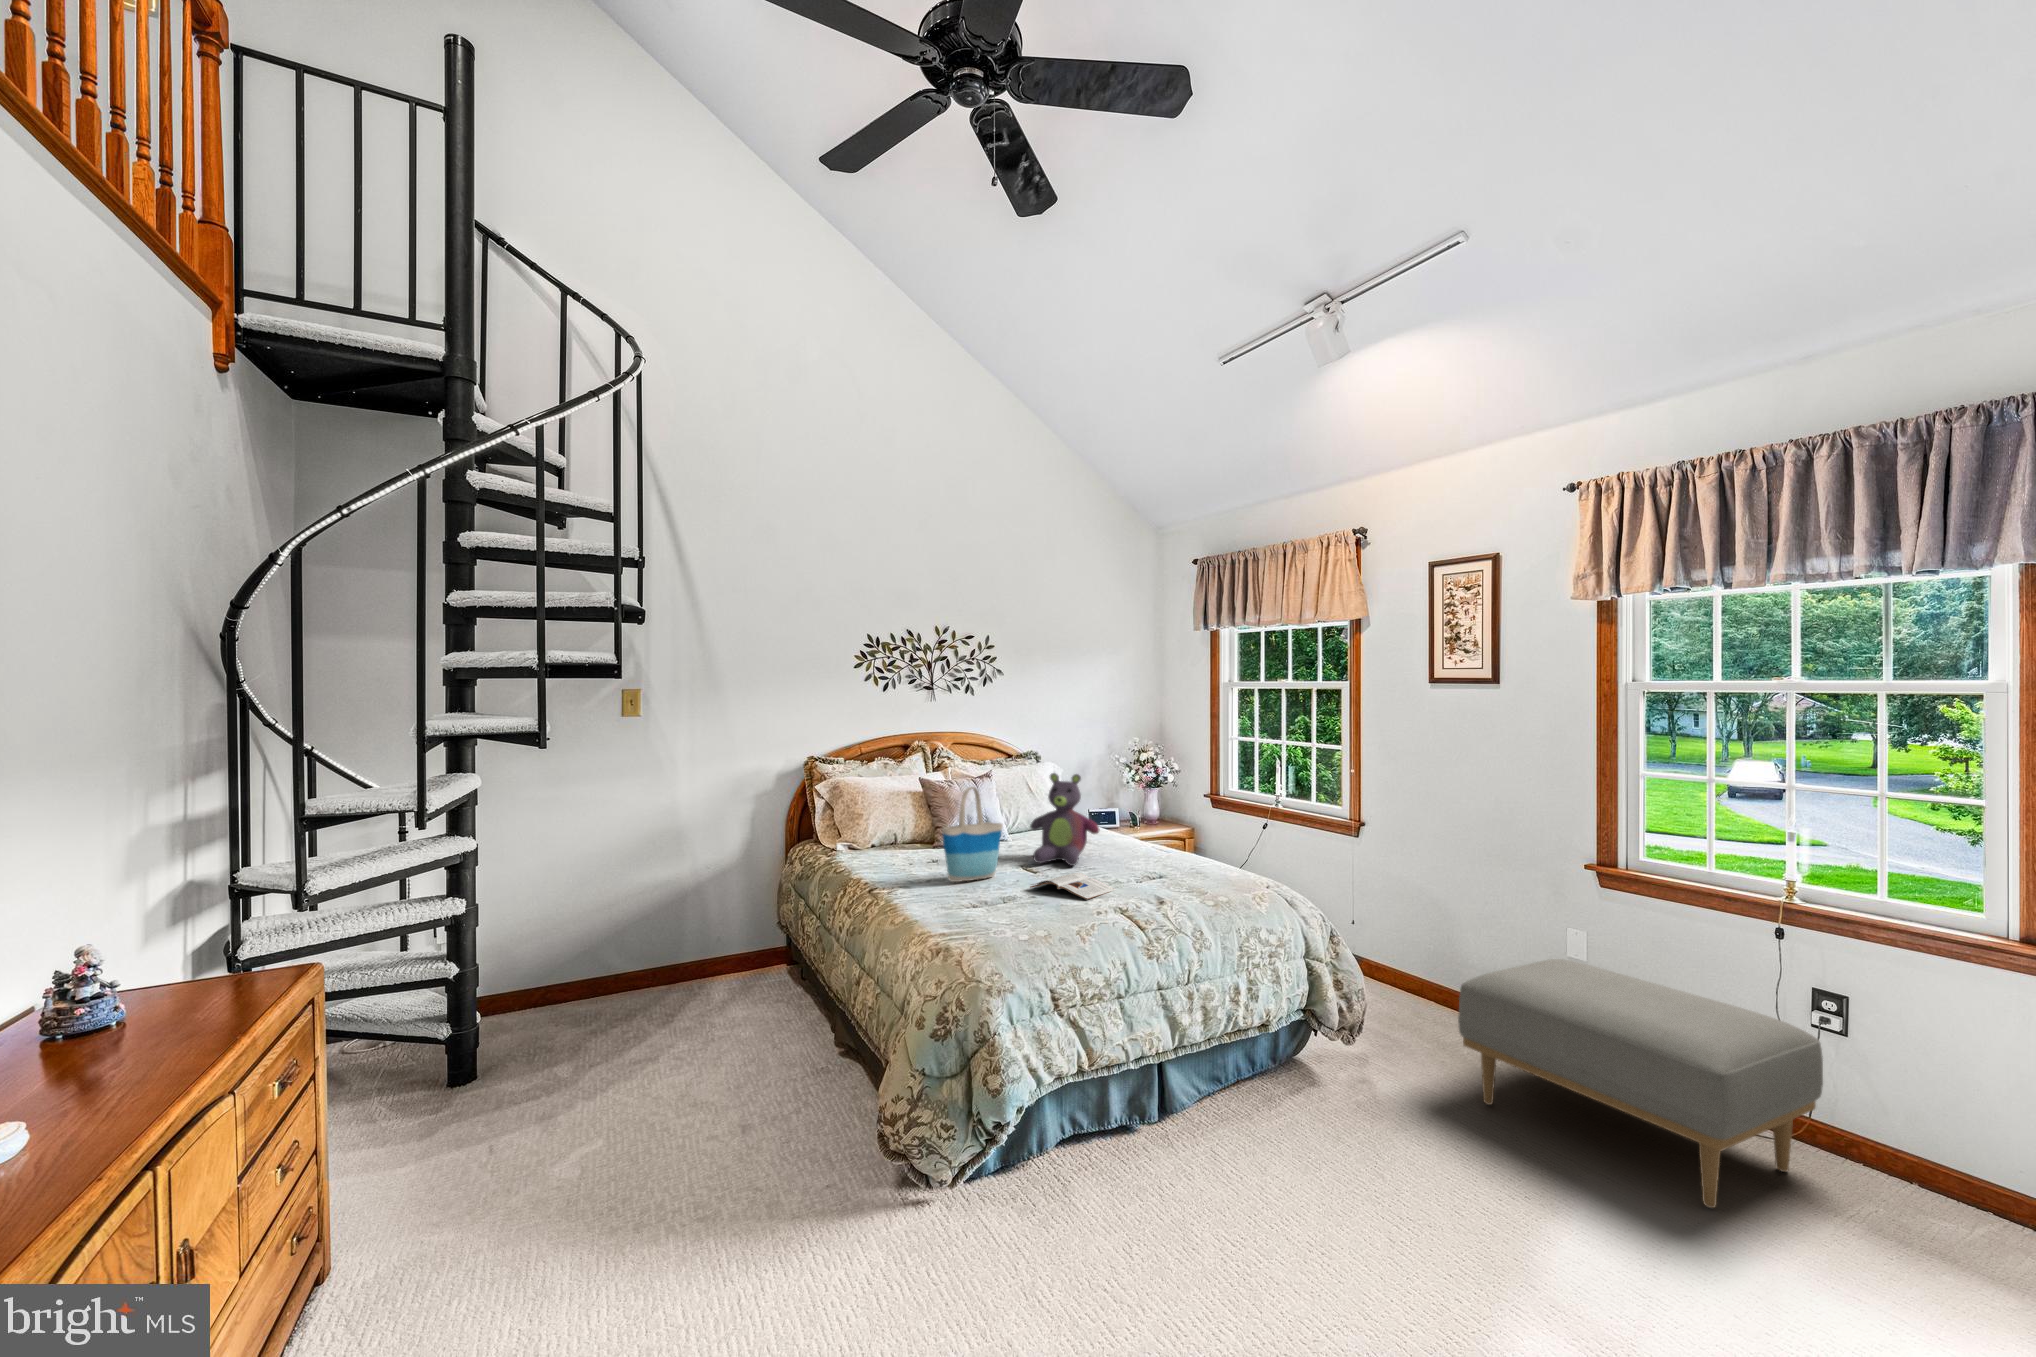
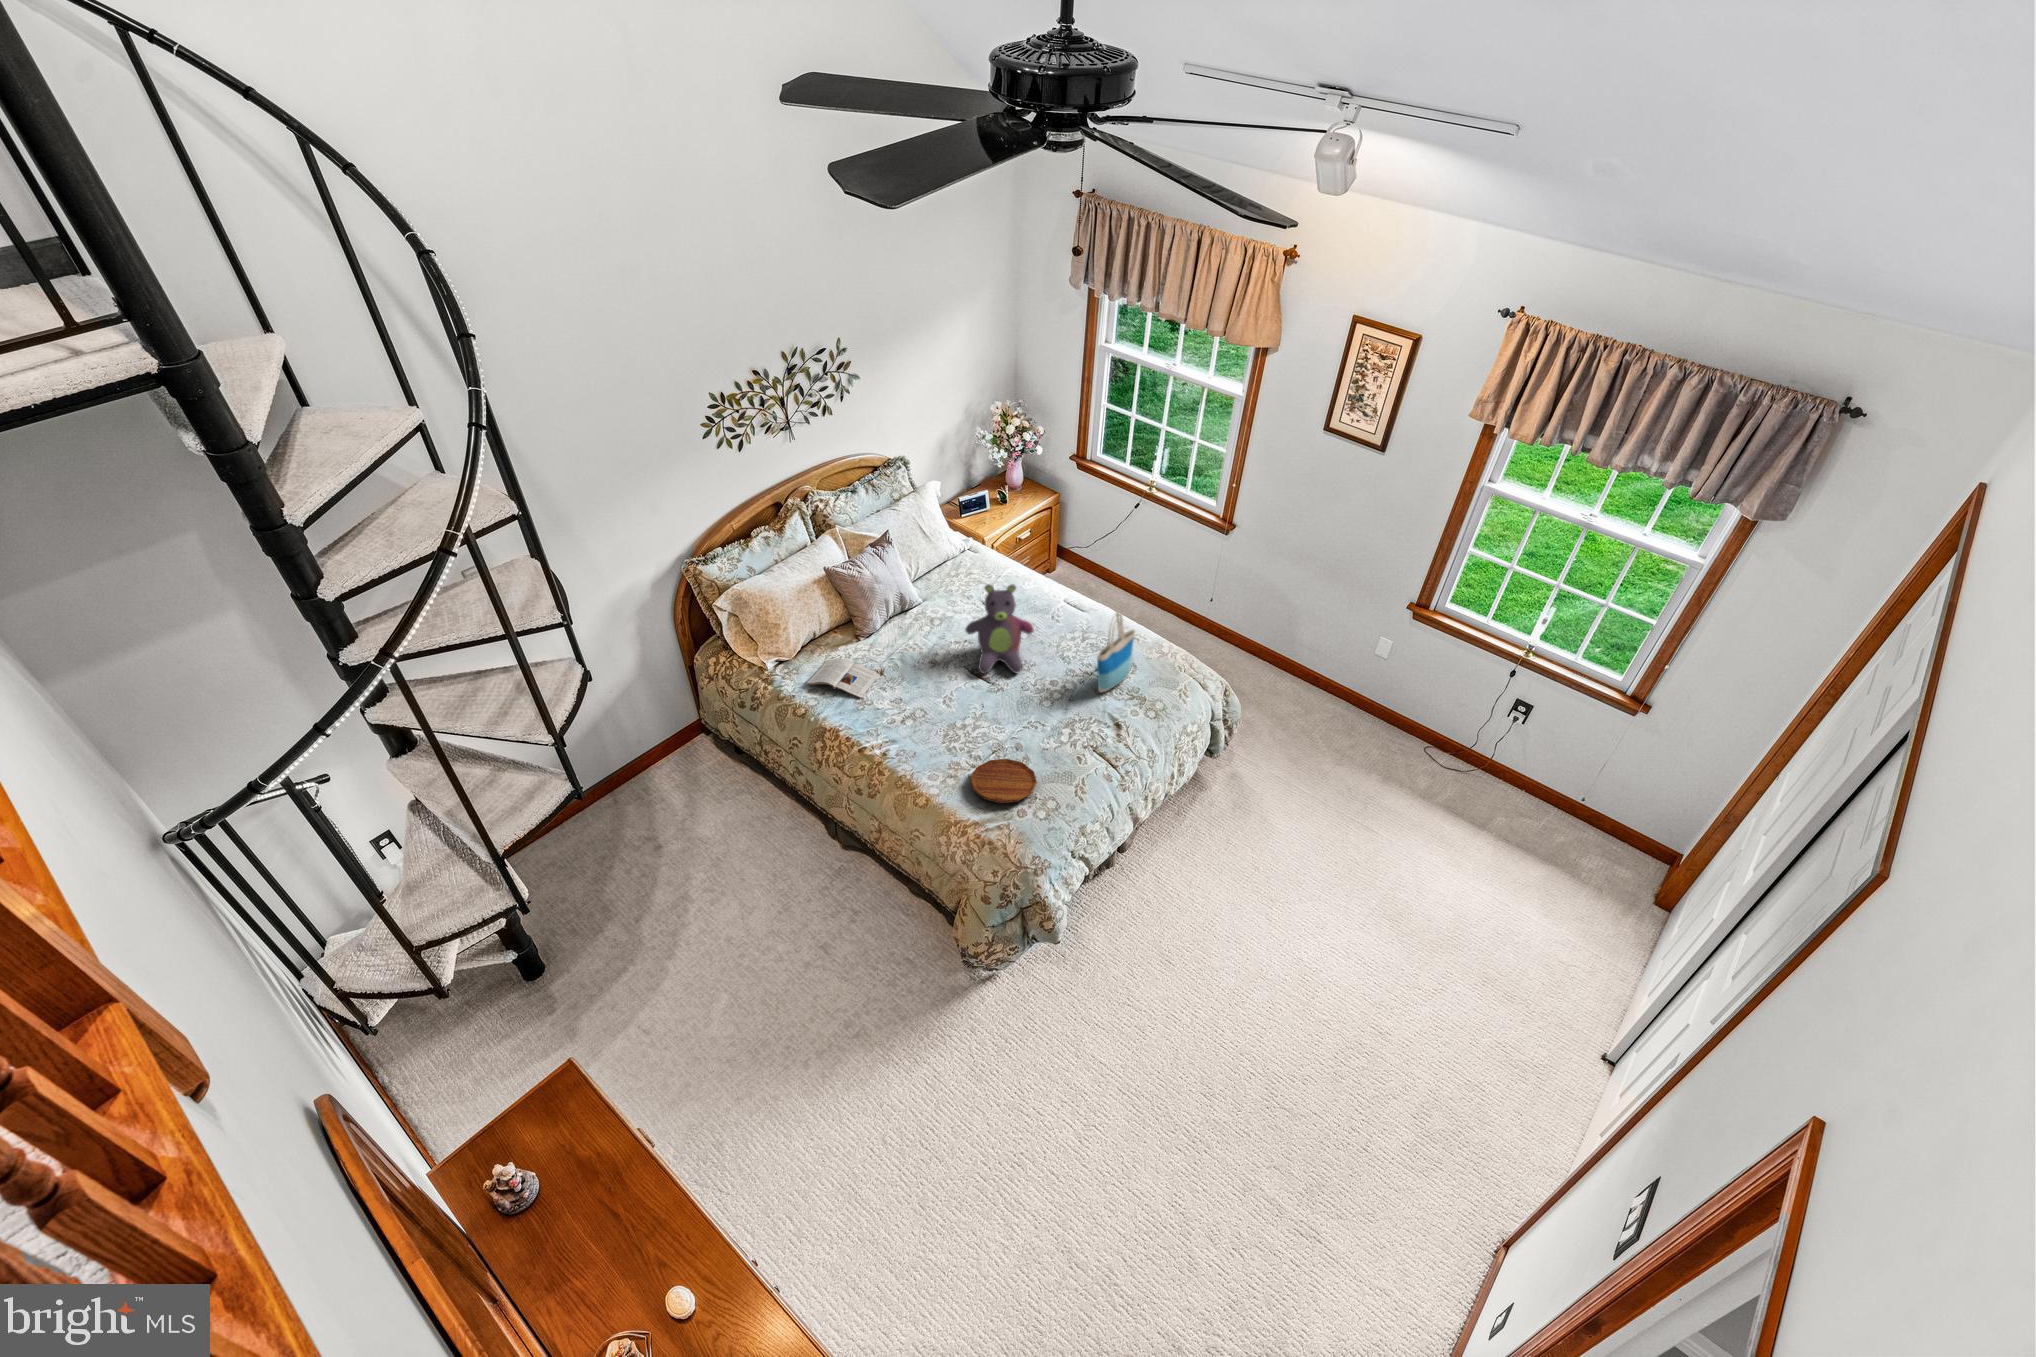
tote bag: present [942,787,1003,882] -> present [1097,612,1135,692]
magazine: present [1030,873,1116,900] -> present [807,659,879,698]
tray: none [959,897,1039,922] -> present [970,759,1037,803]
ottoman: present [1458,959,1823,1208] -> none [1328,695,1550,882]

